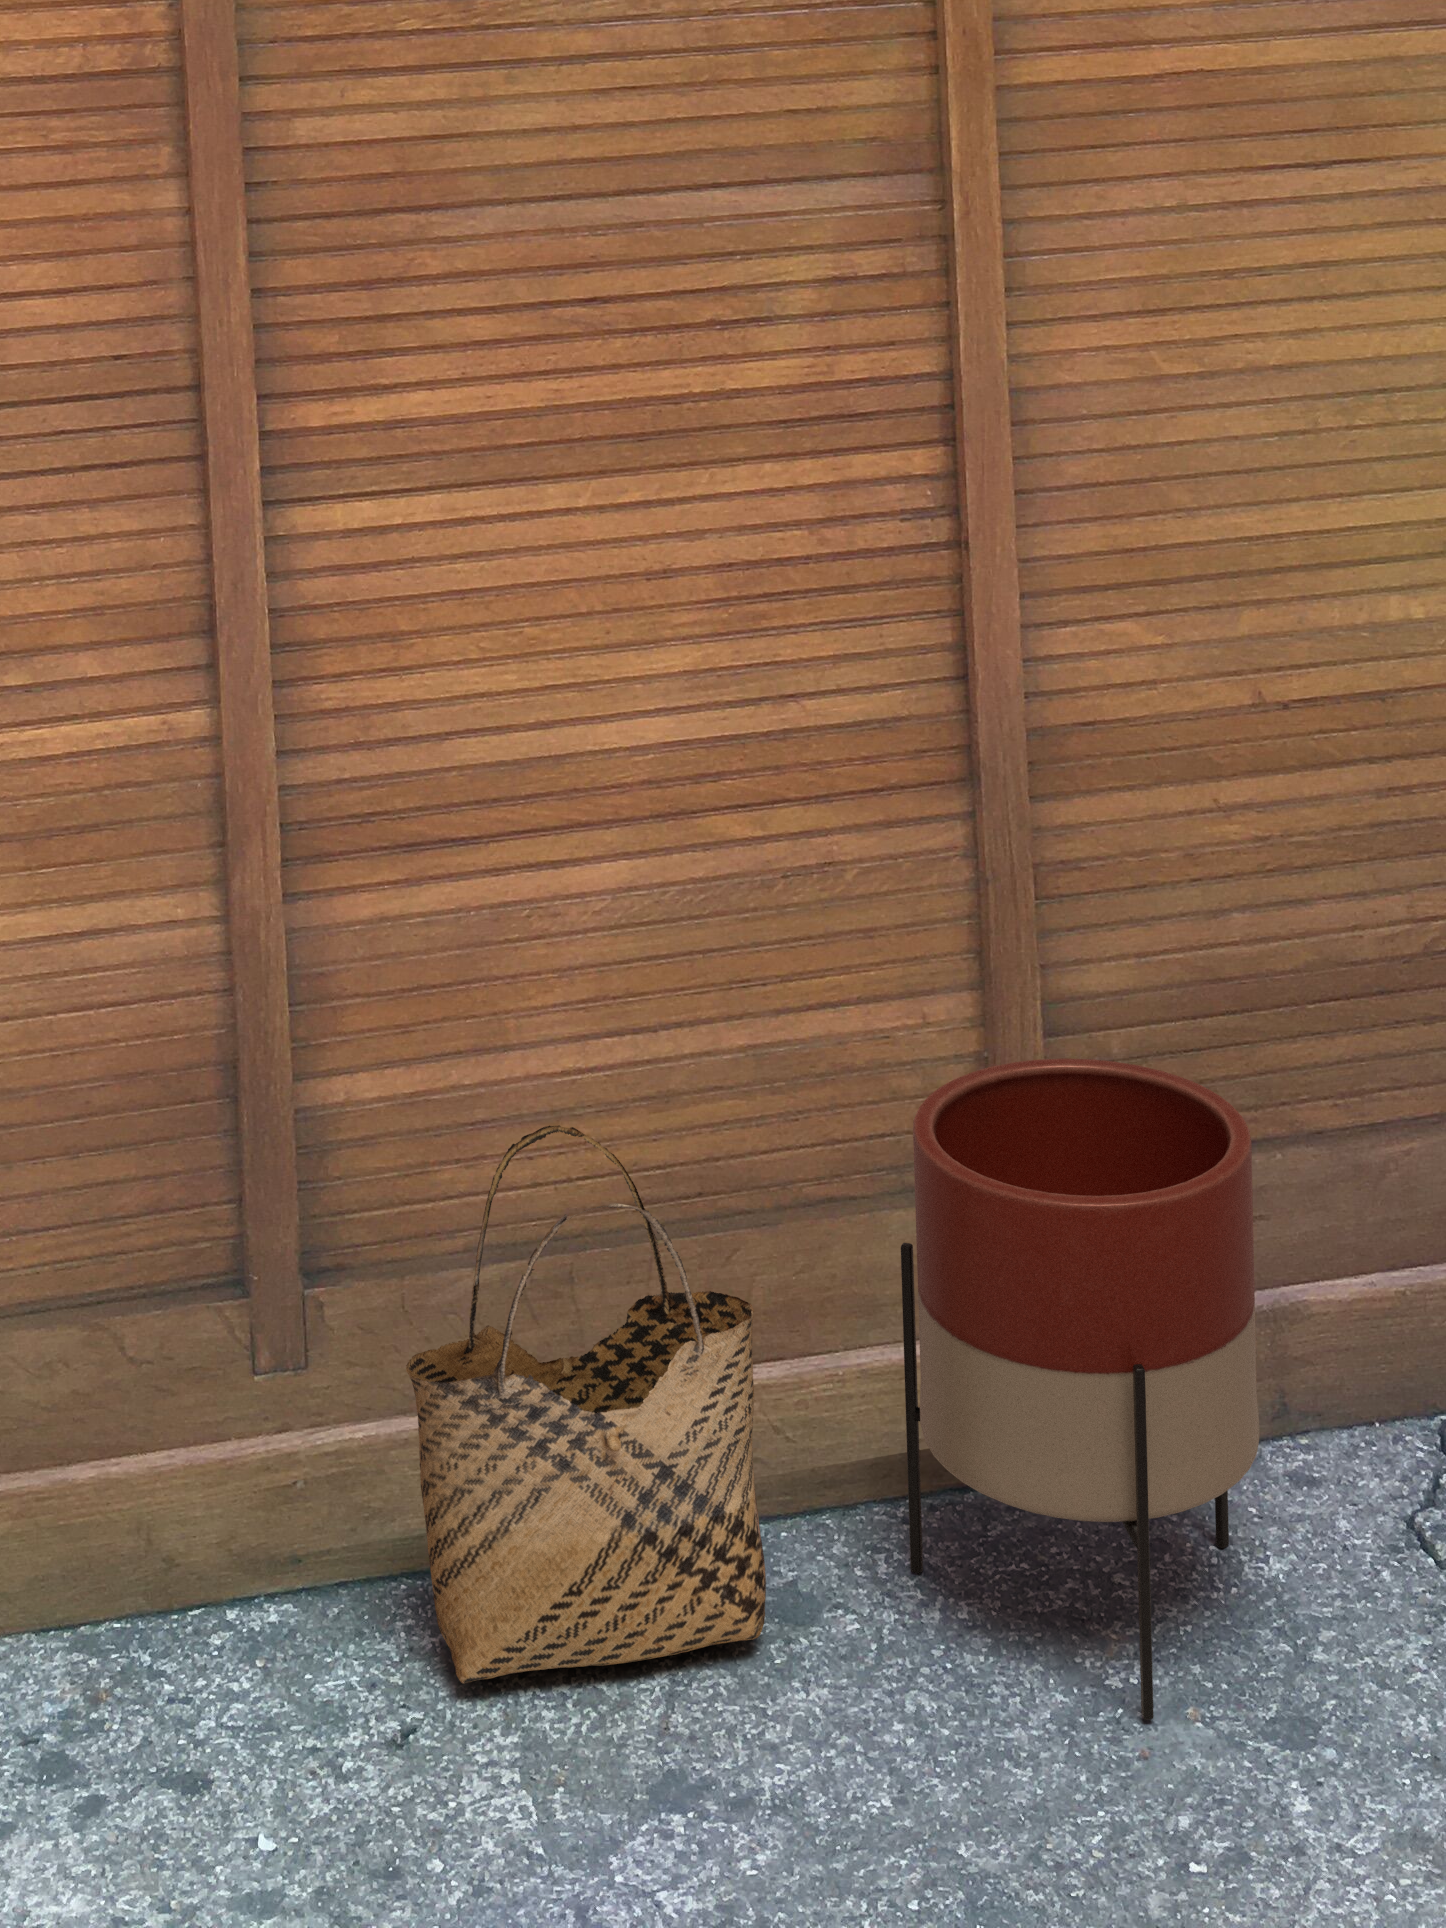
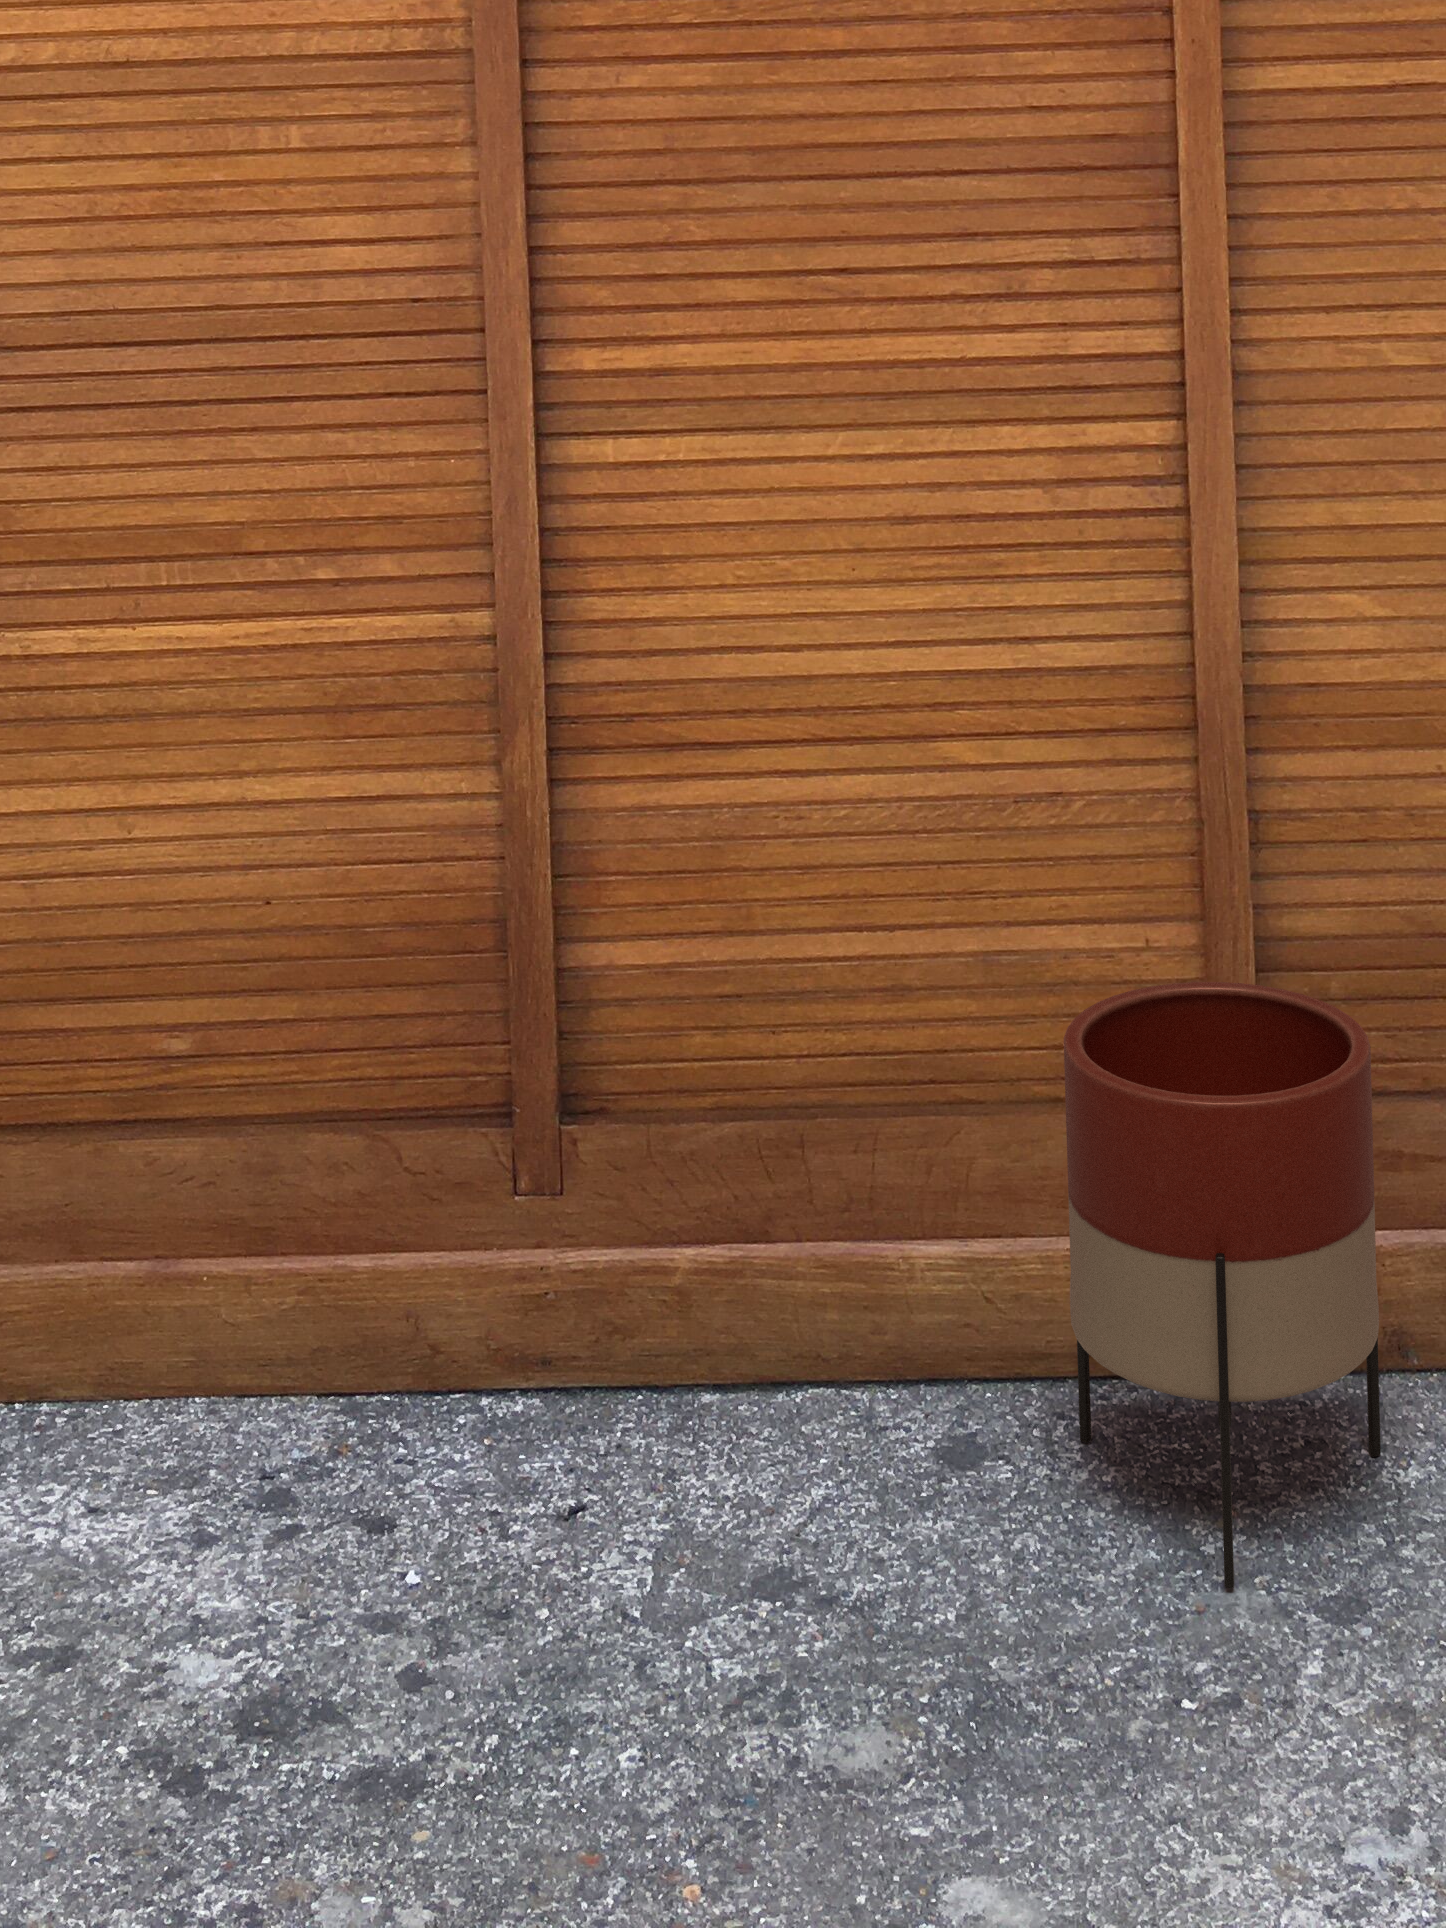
woven basket: present [406,1125,766,1683] -> none [605,996,931,1479]

